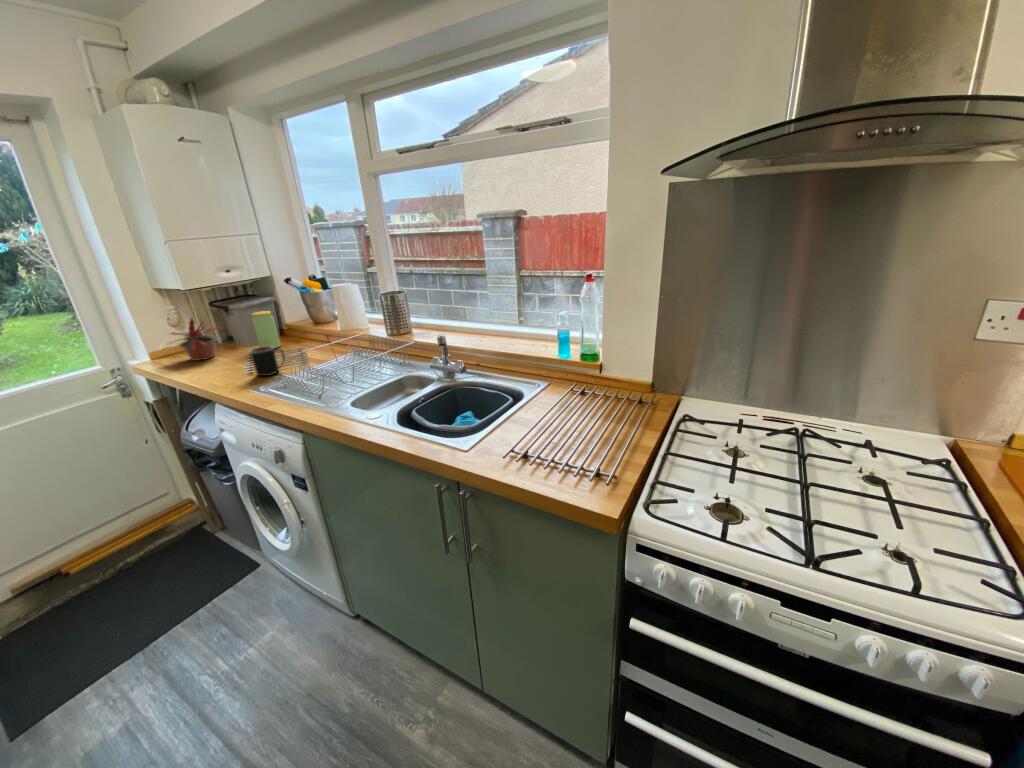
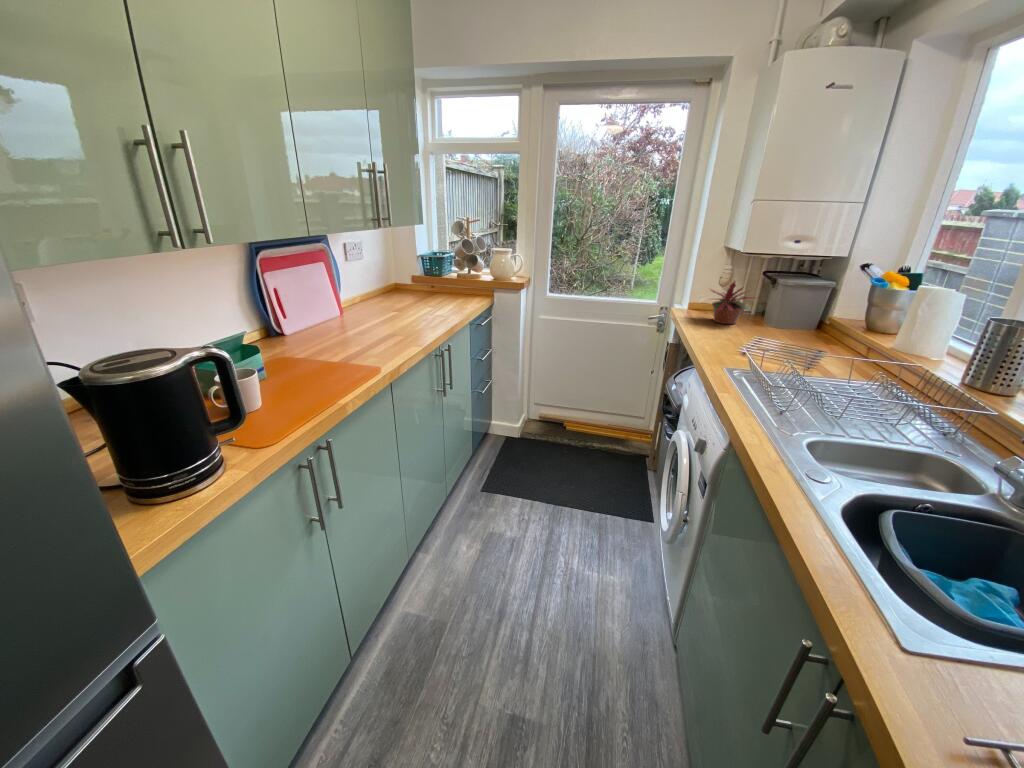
jar: present [252,311,281,349] -> none [780,293,817,340]
mug: present [250,346,285,376] -> none [746,330,788,365]

